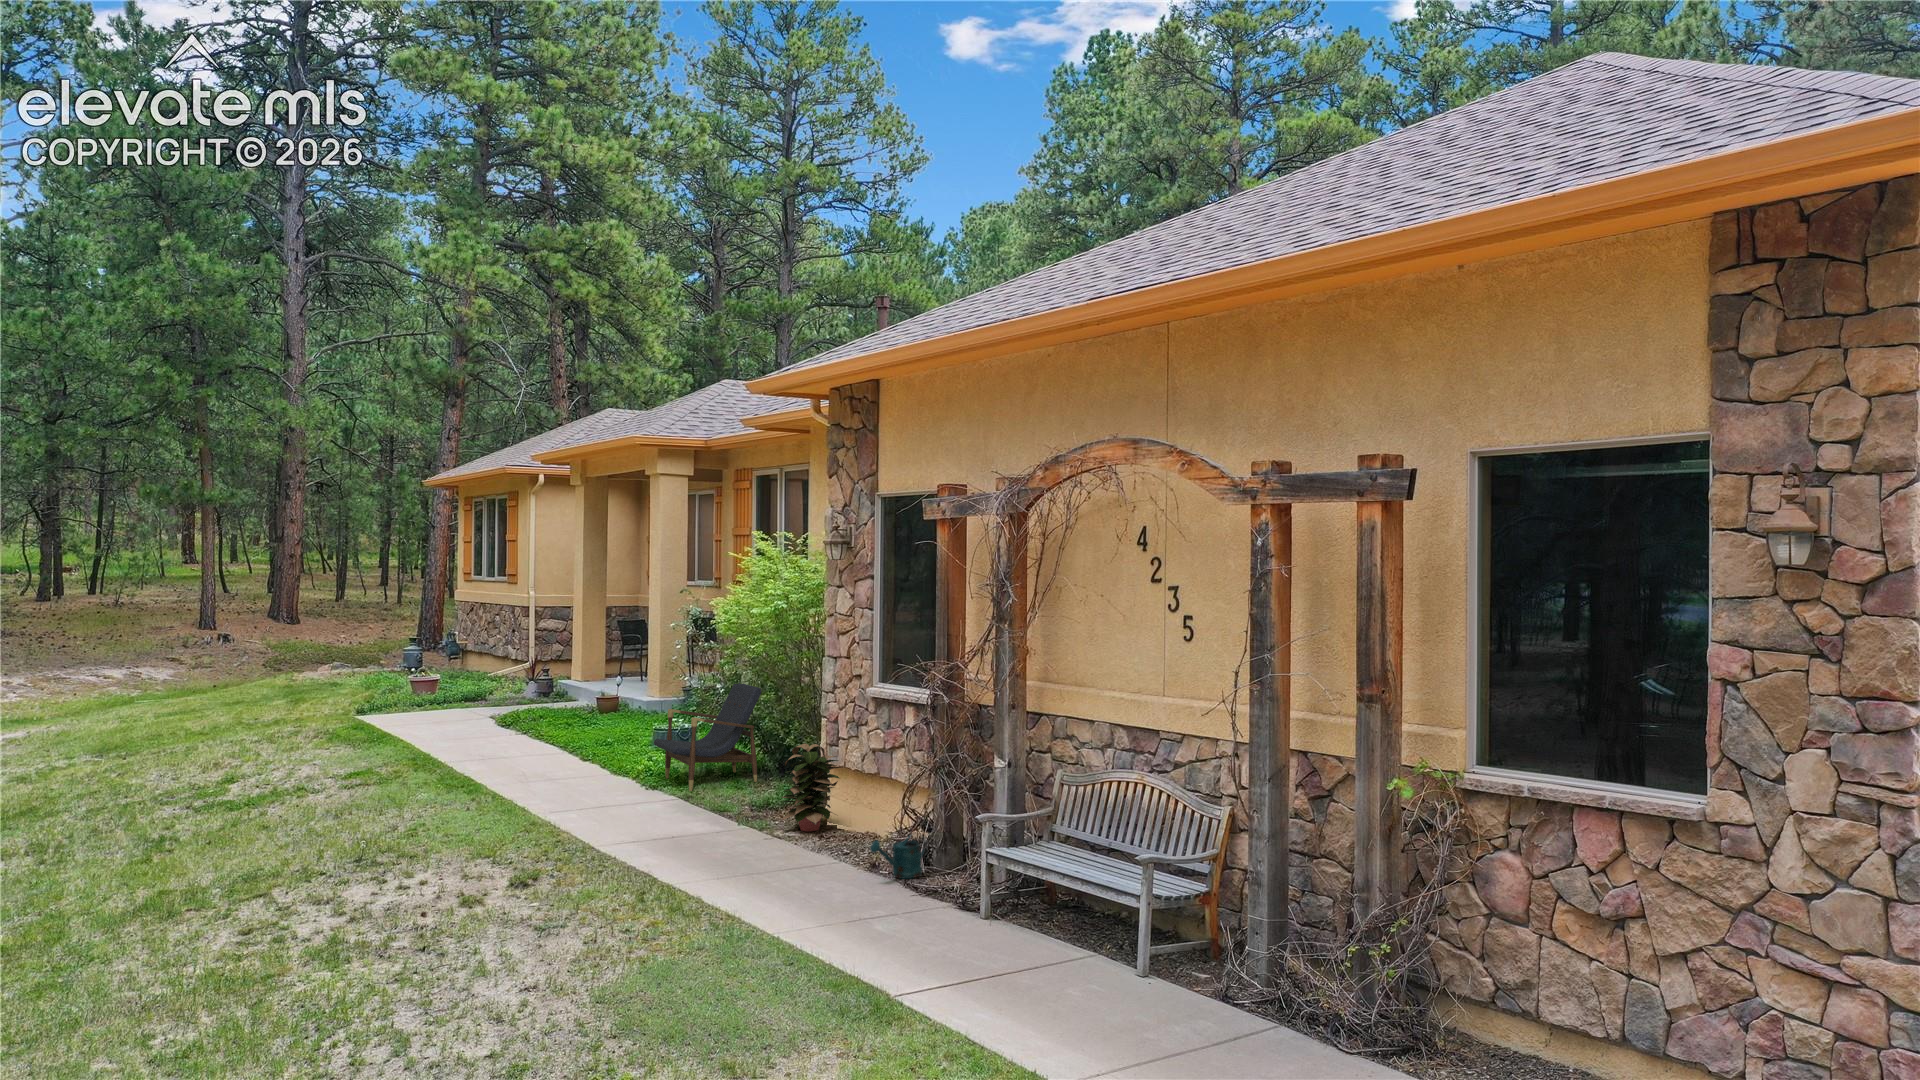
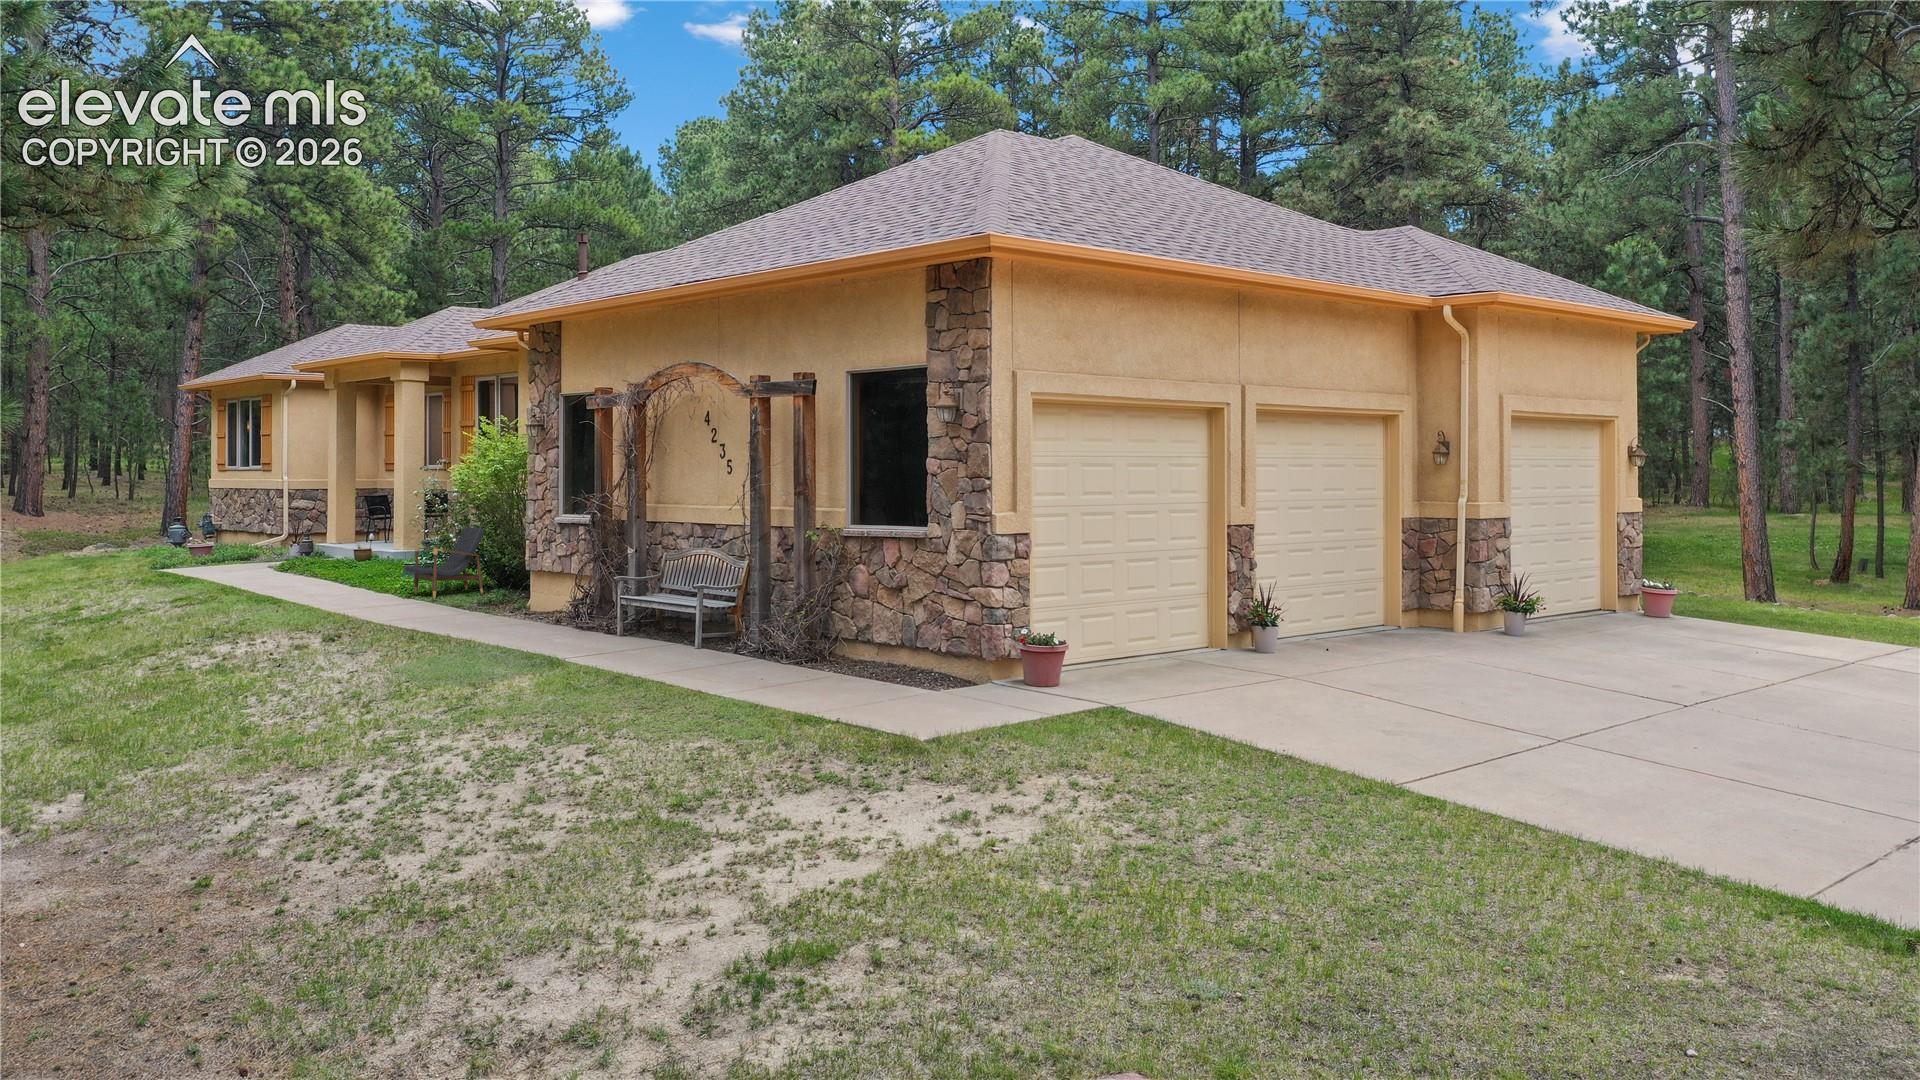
decorative plant: present [781,743,840,831] -> none [497,556,540,612]
watering can: present [870,833,925,879] -> none [554,600,590,626]

